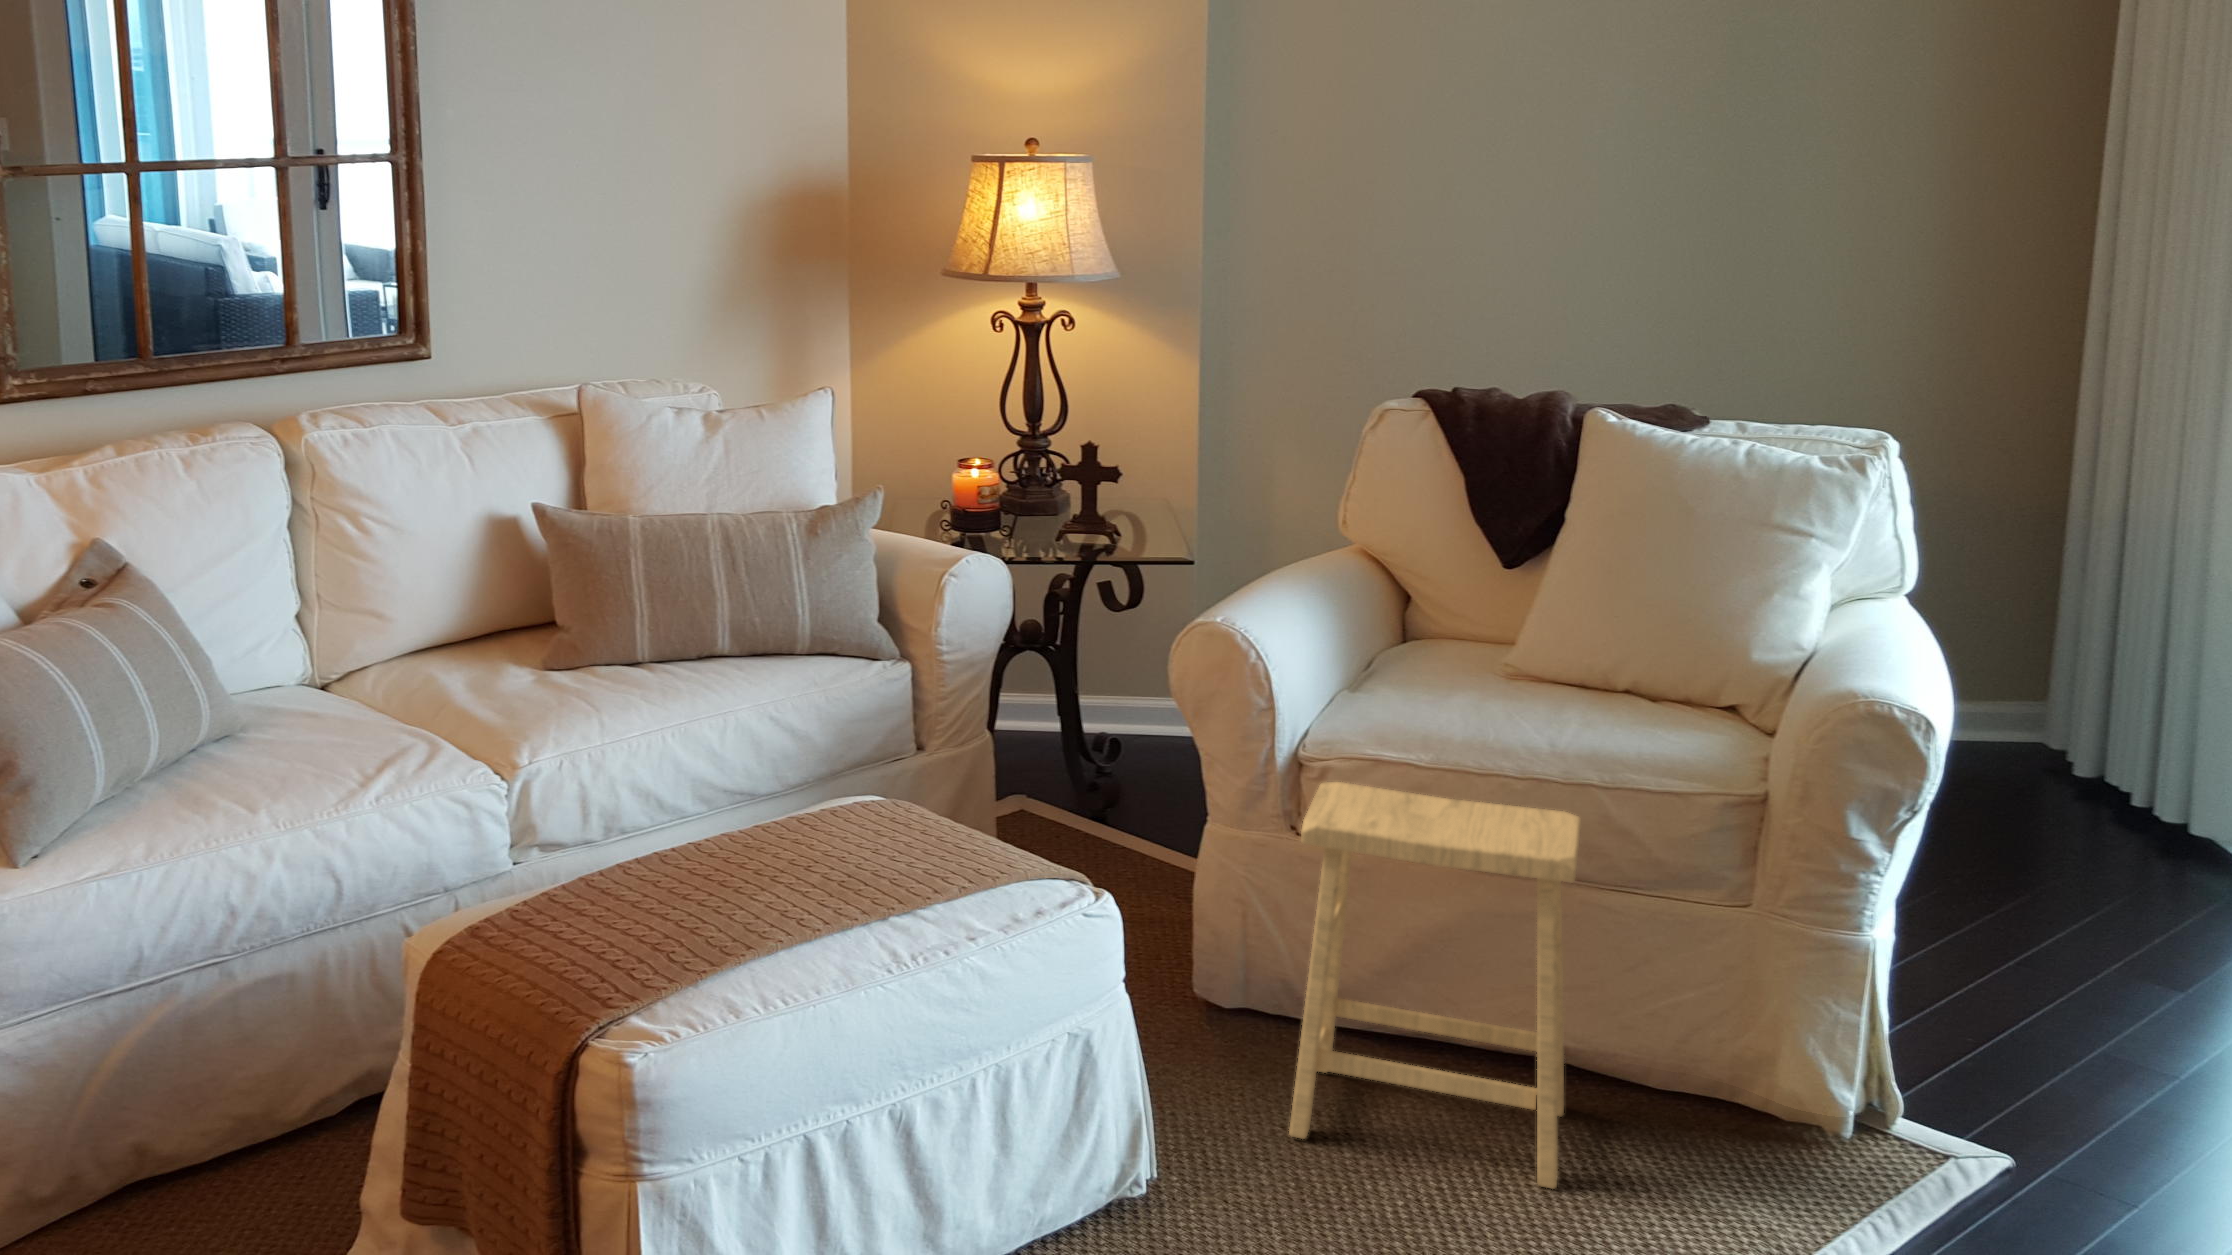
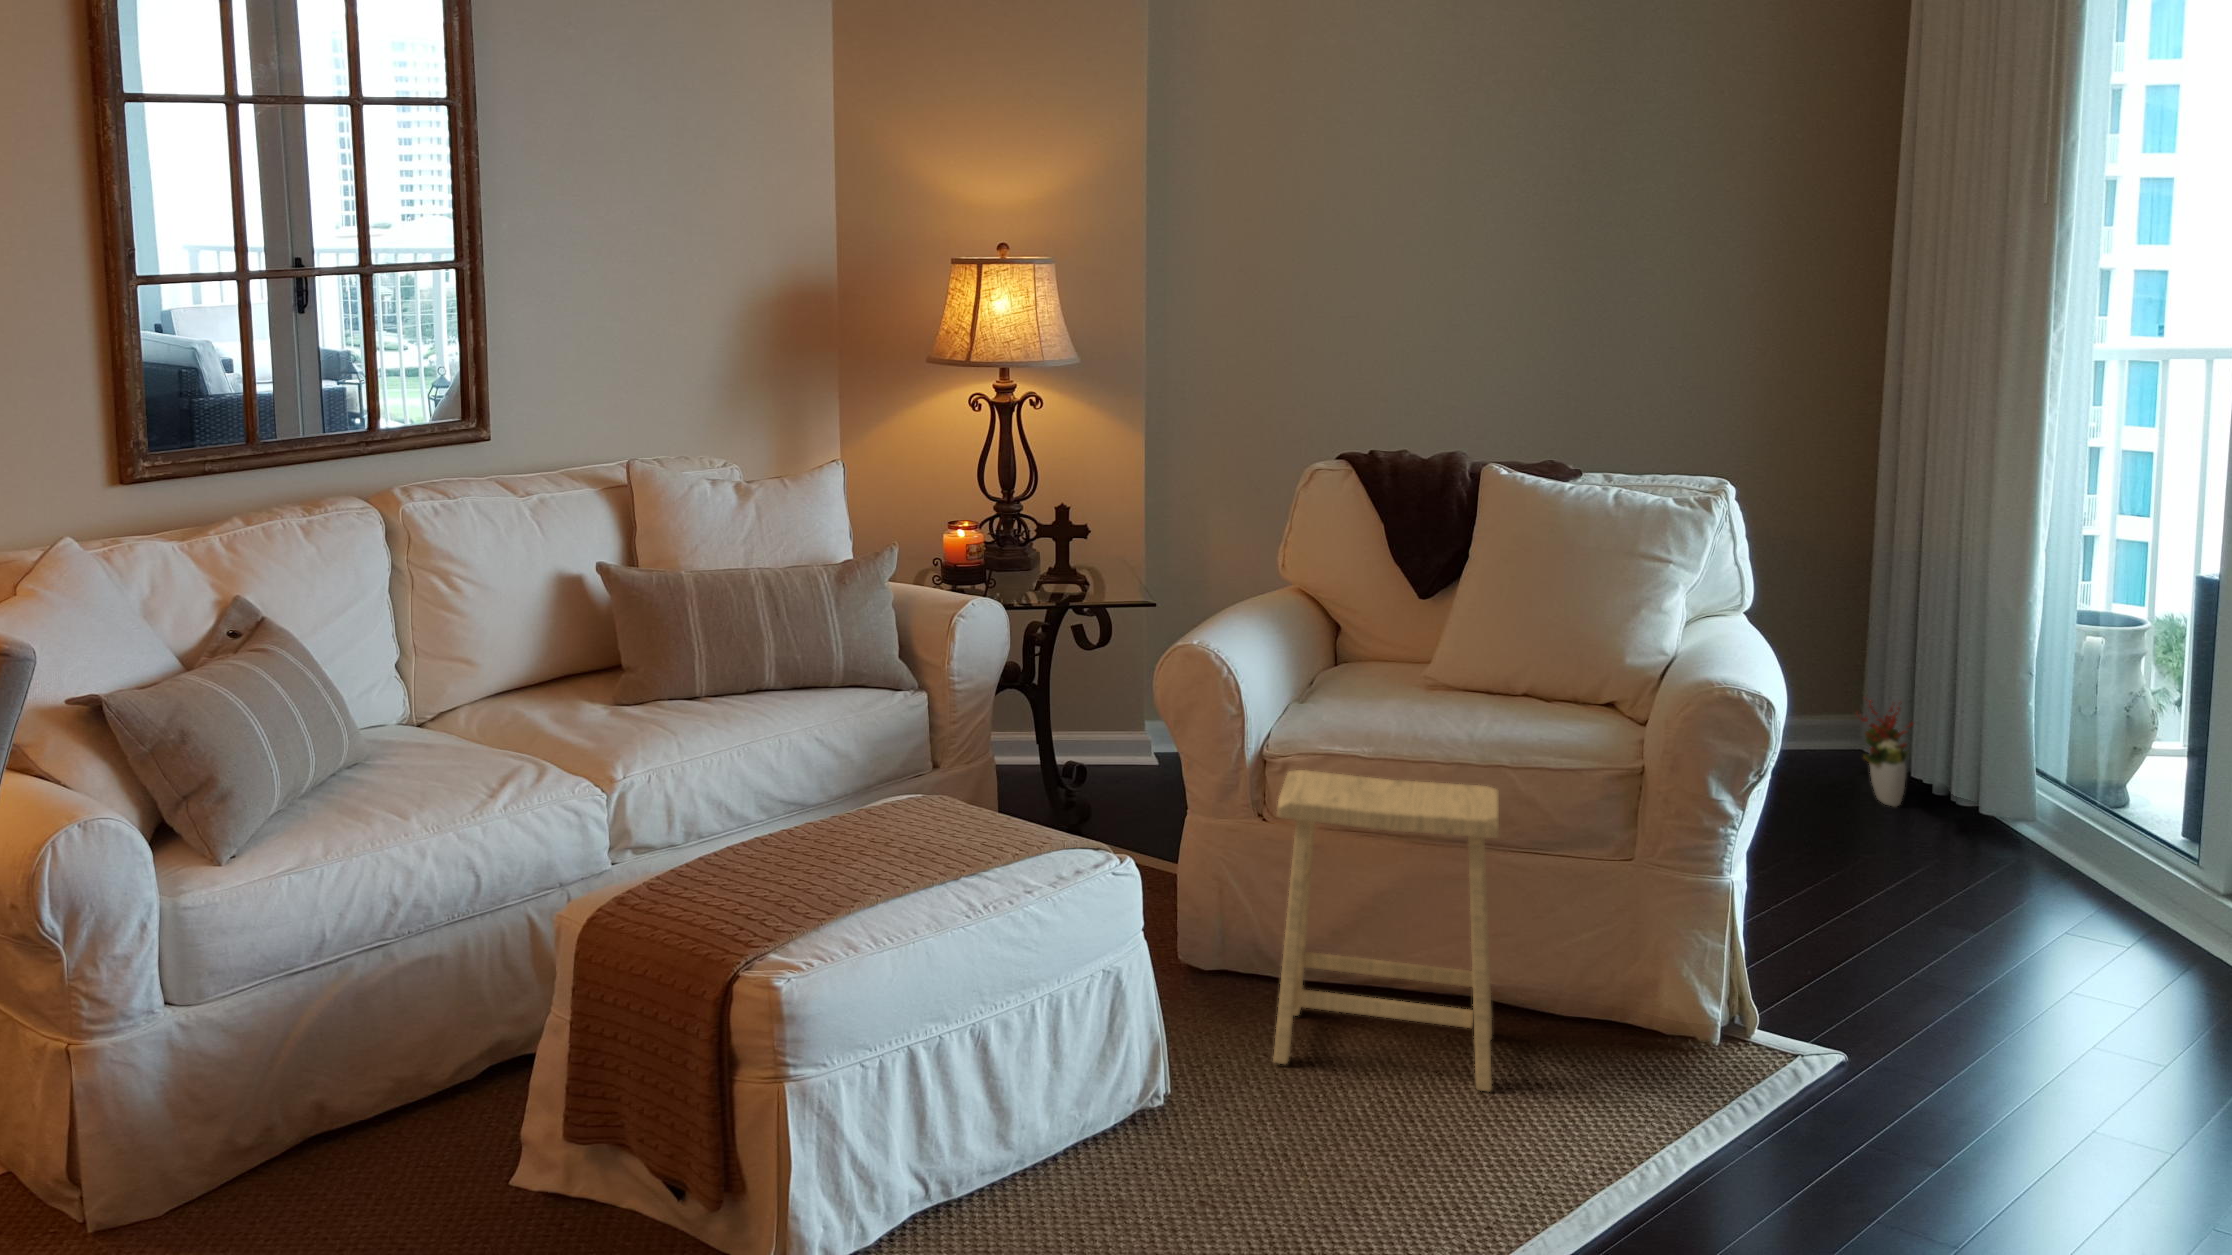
decorative plant: none [2037,691,2111,822] -> present [1858,700,1913,806]

